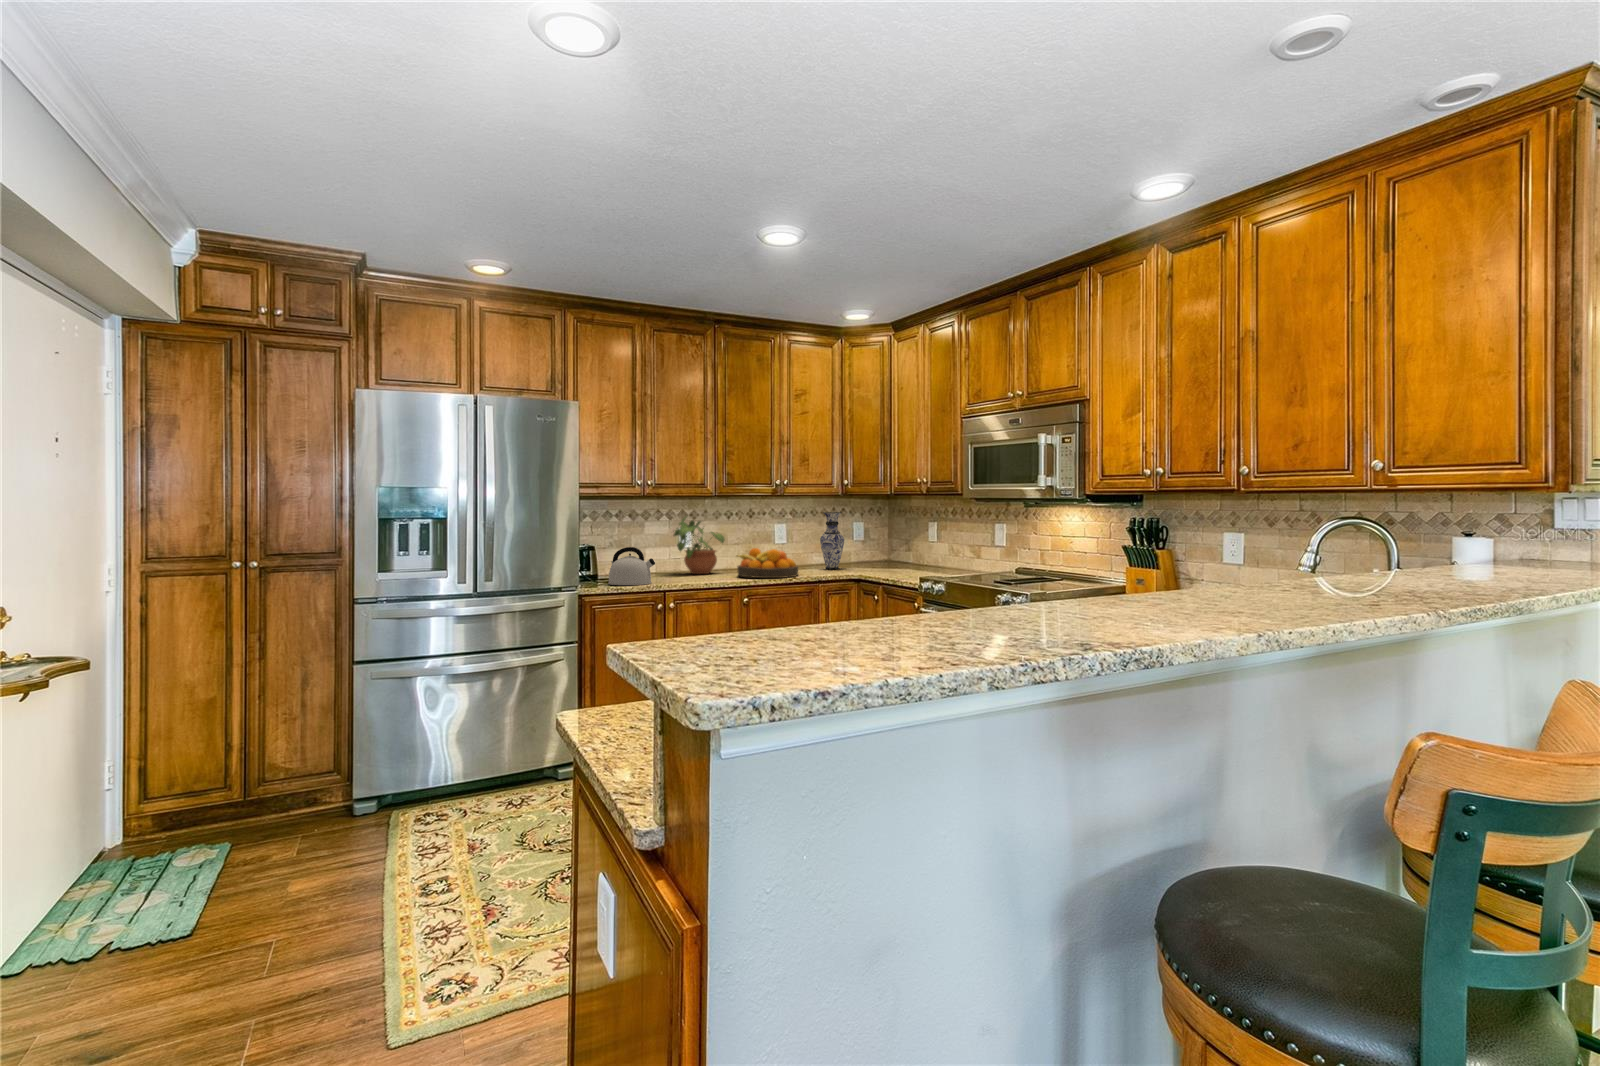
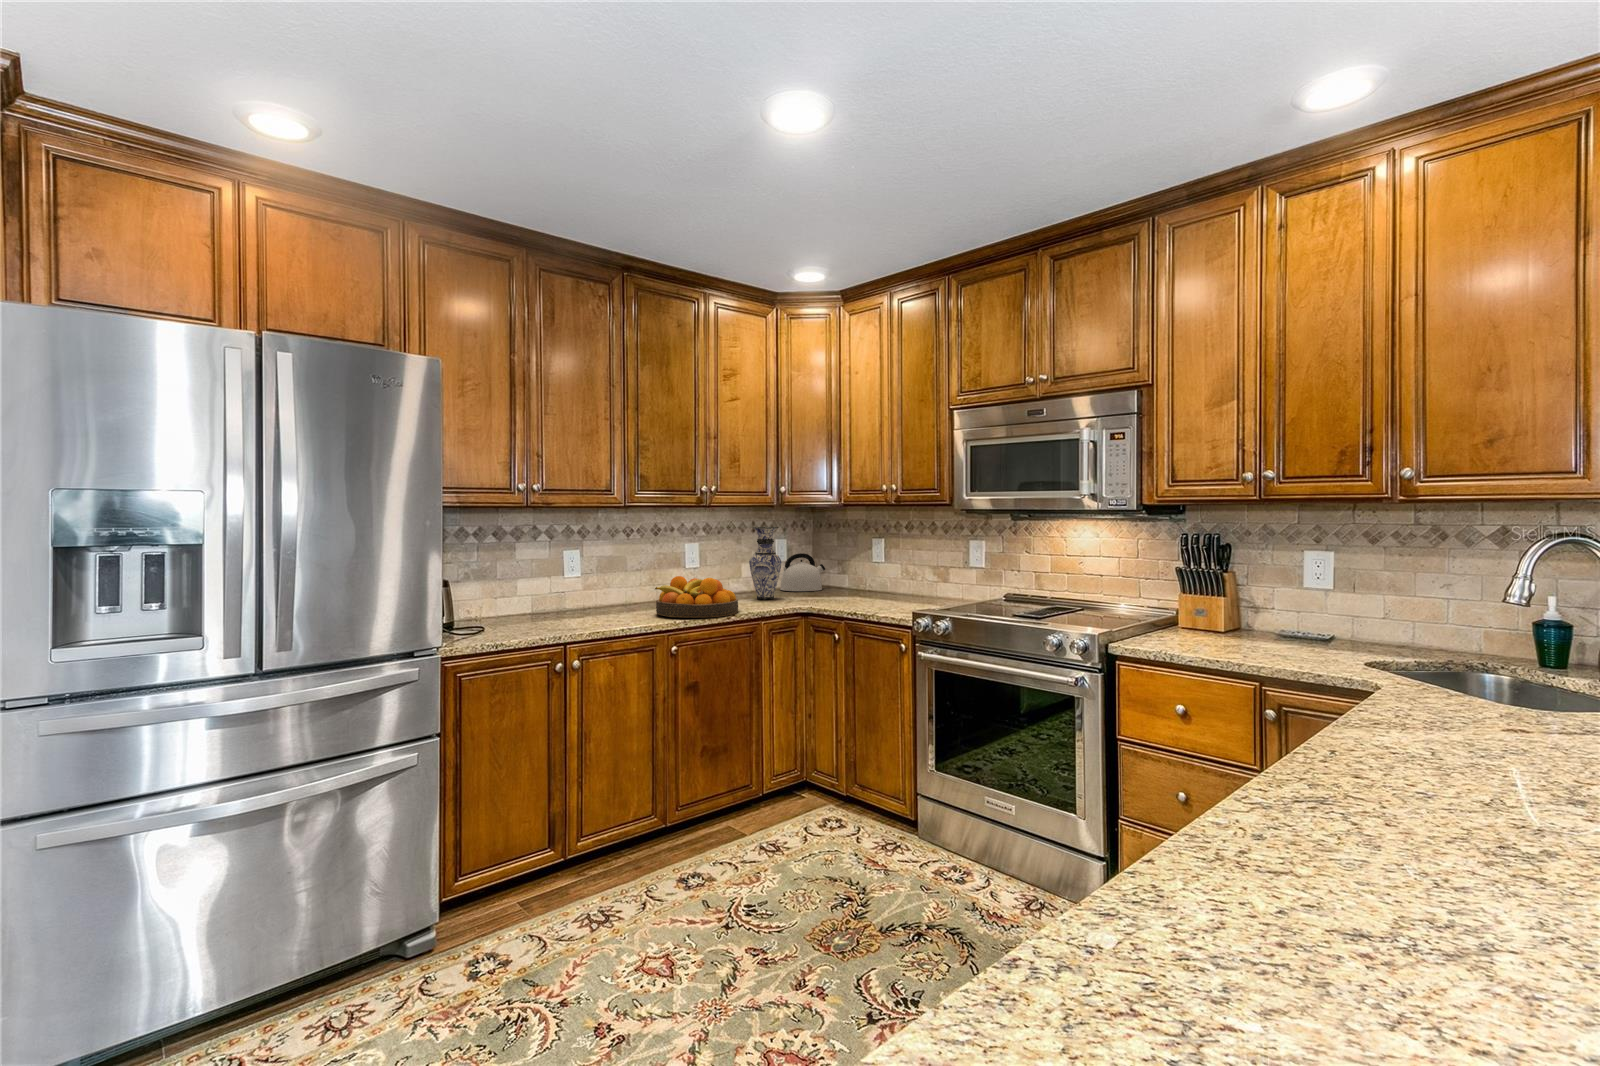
potted plant: present [674,517,725,574] -> none [556,533,630,613]
kettle: present [608,547,655,585] -> present [780,553,825,591]

